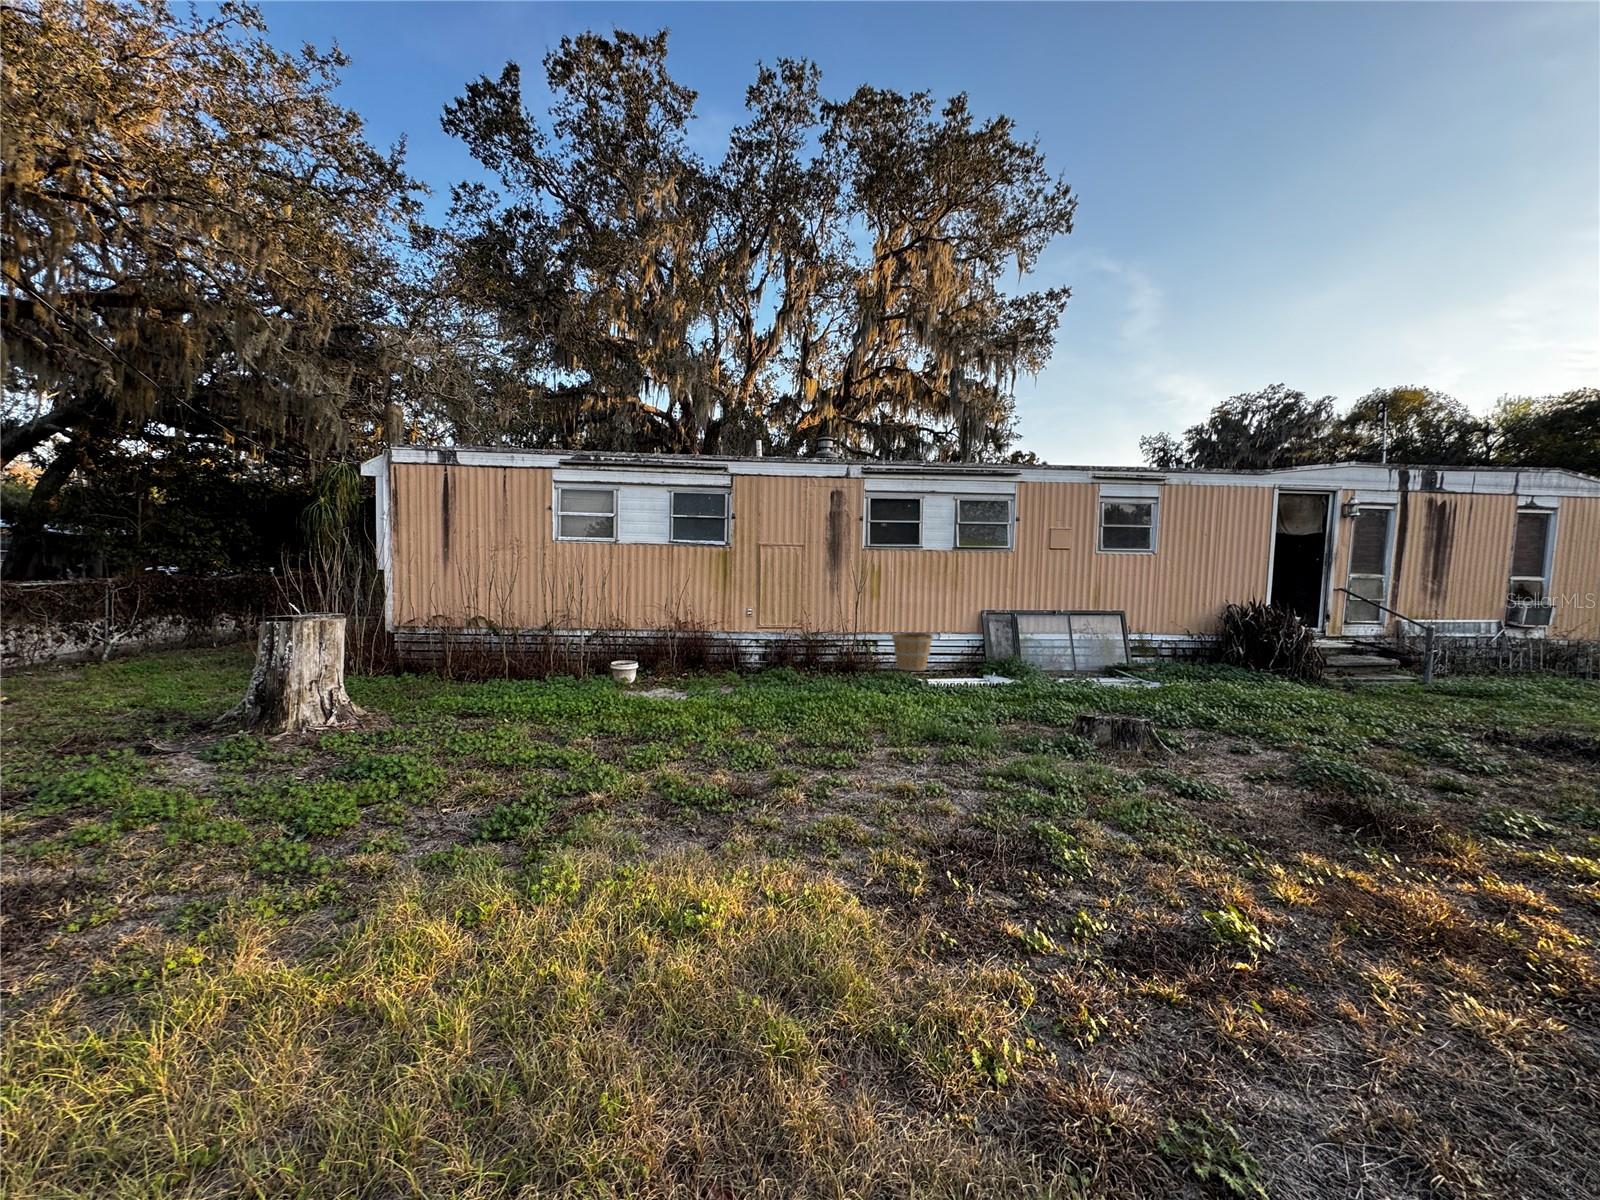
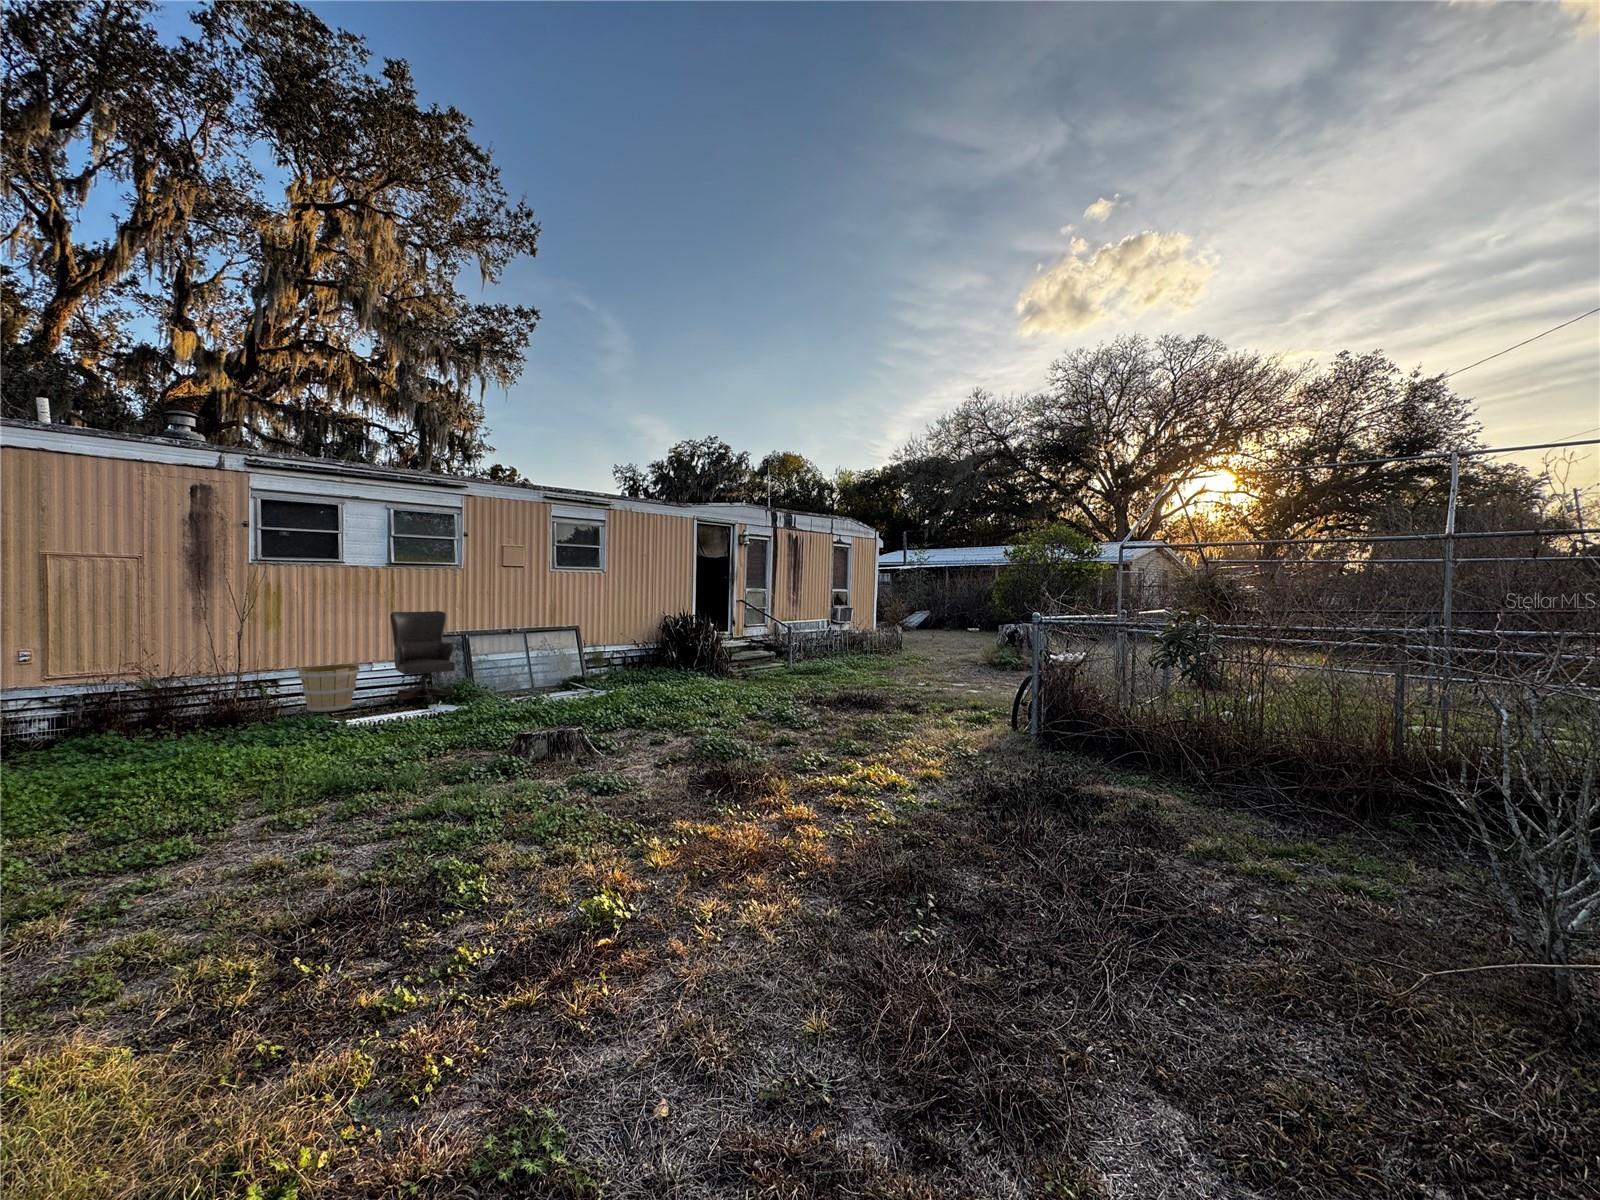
chair: none [955,590,1008,674] -> present [390,611,455,704]

